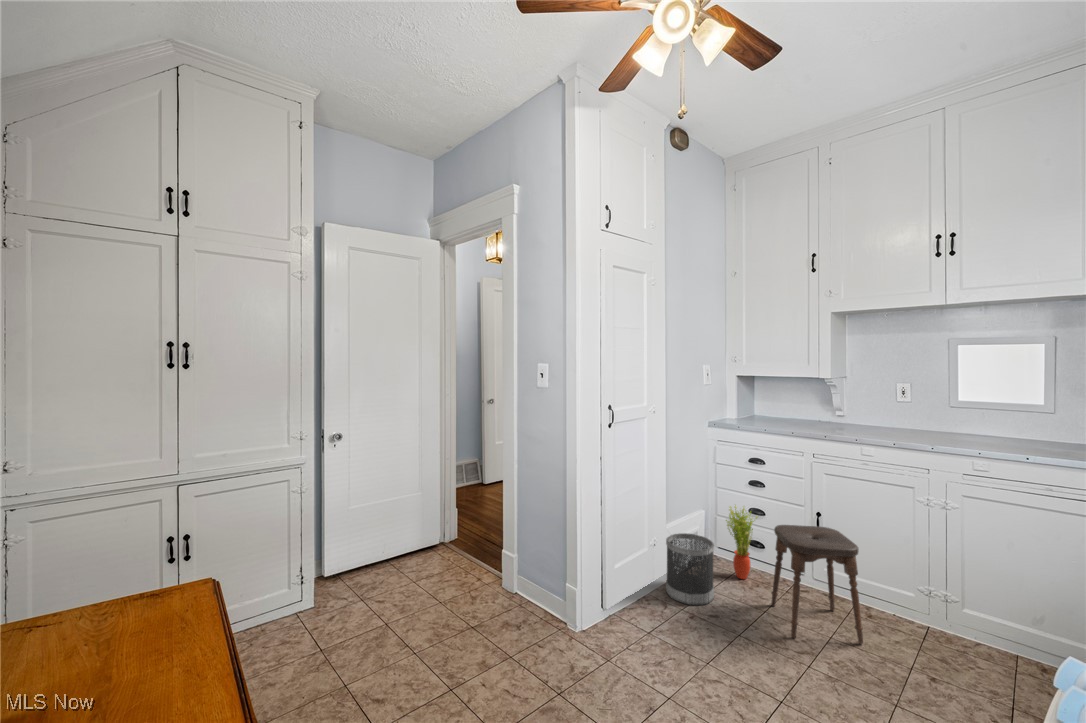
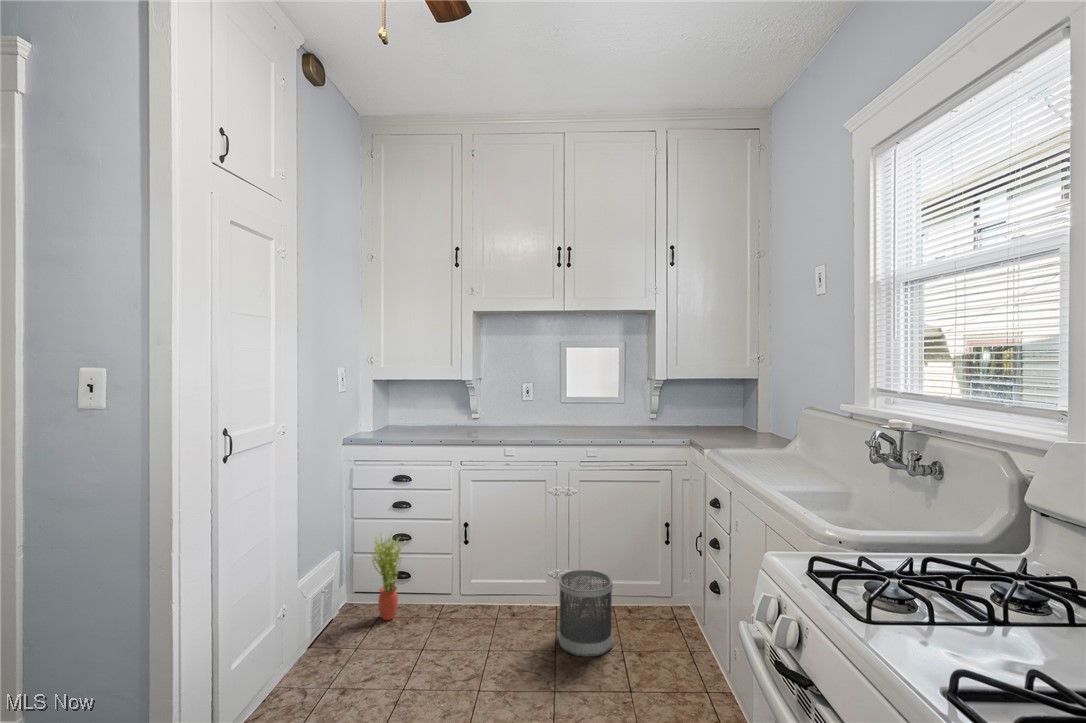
stool: present [771,525,863,644] -> none [427,536,517,668]
wastebasket: present [666,533,714,605] -> present [559,570,613,657]

